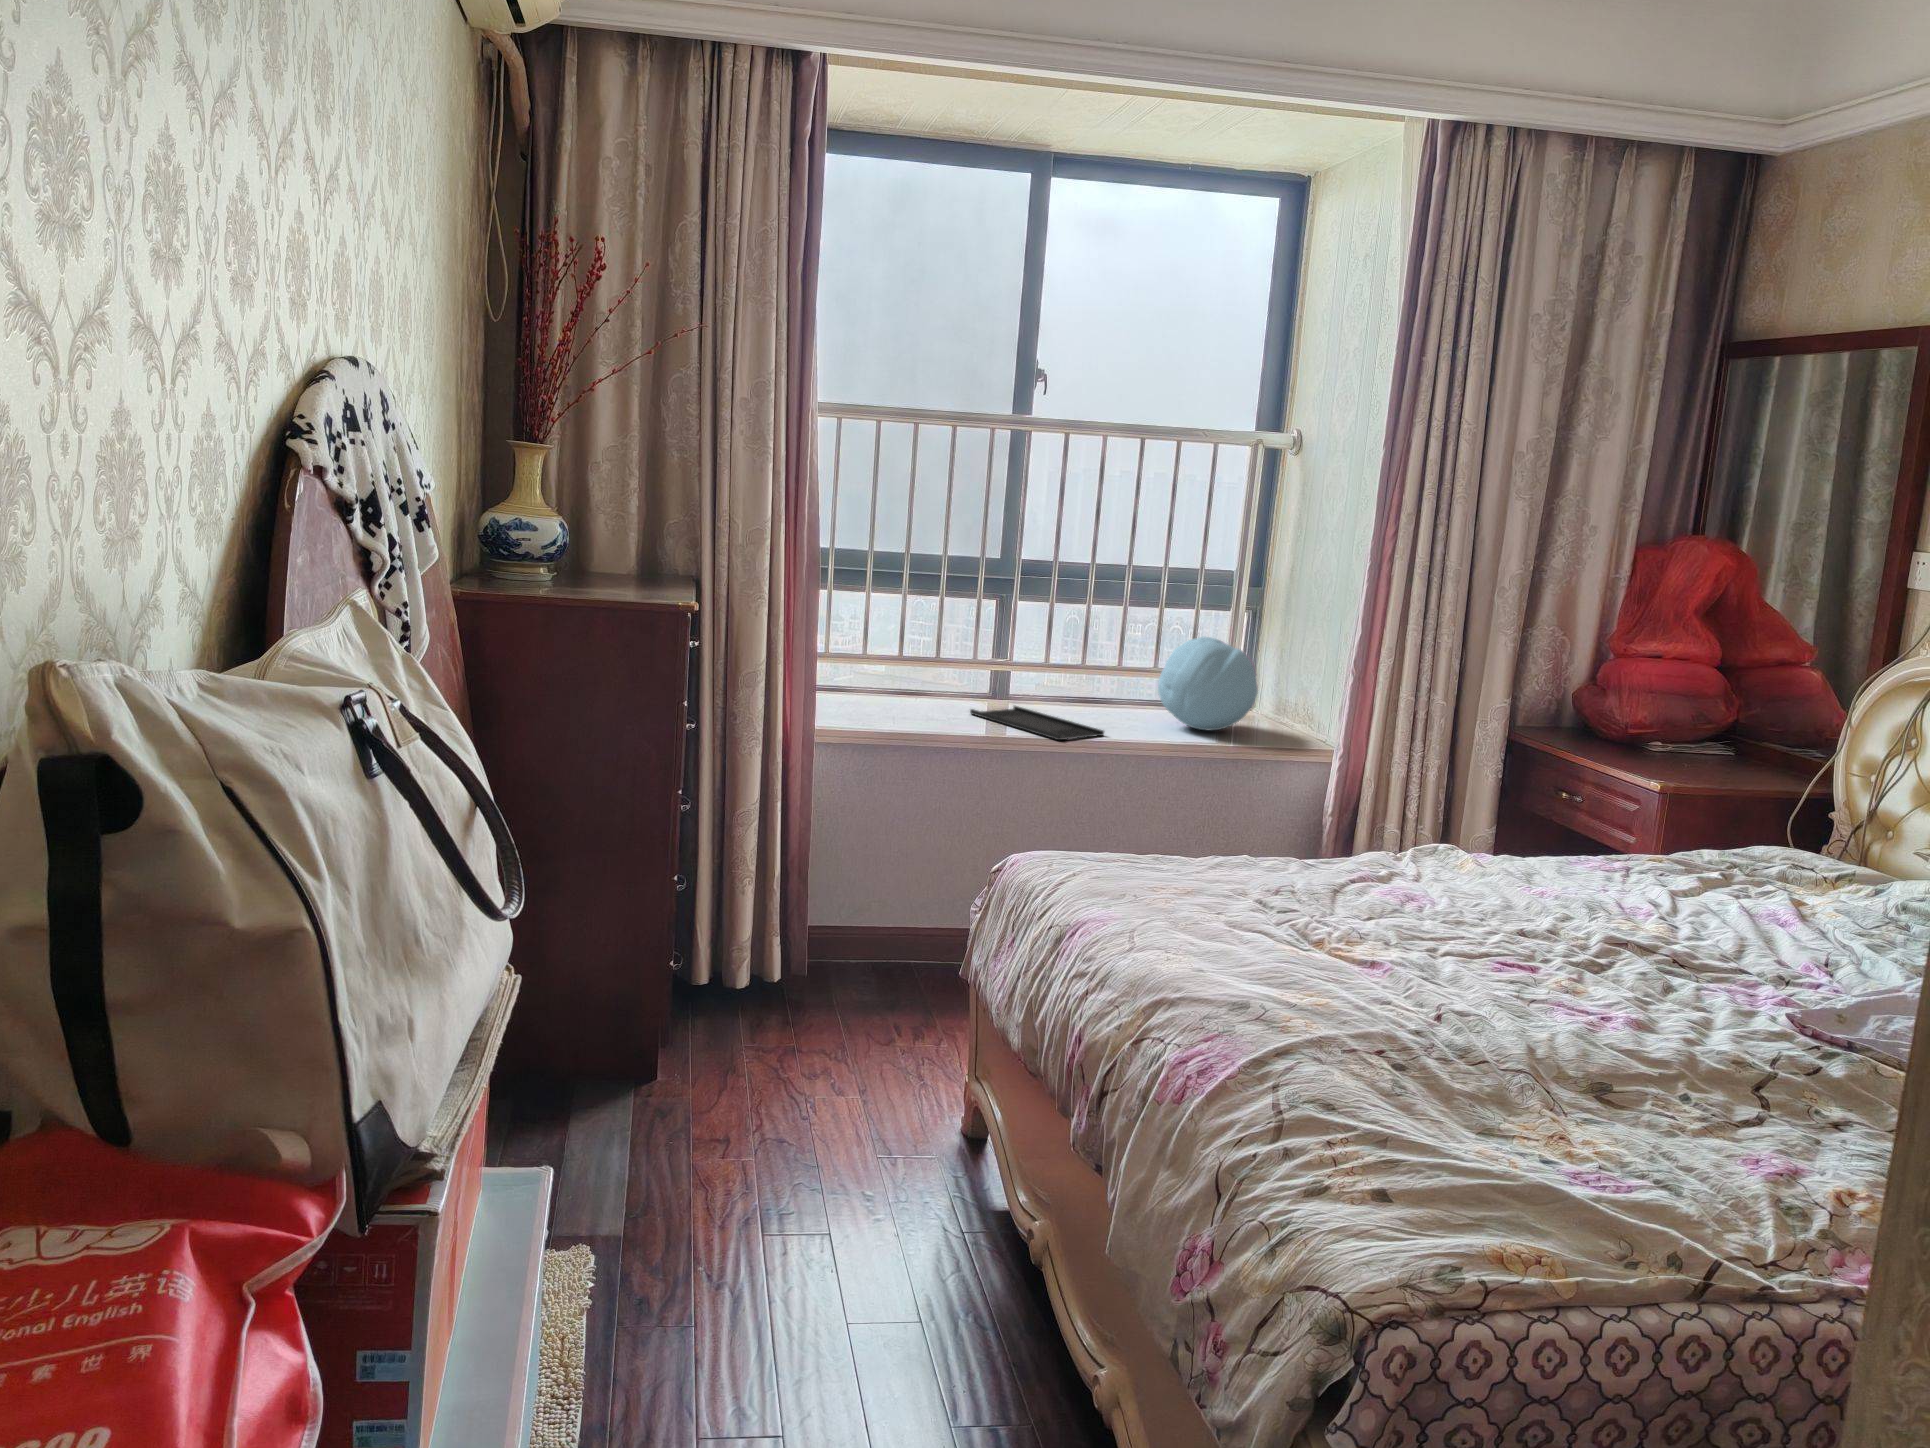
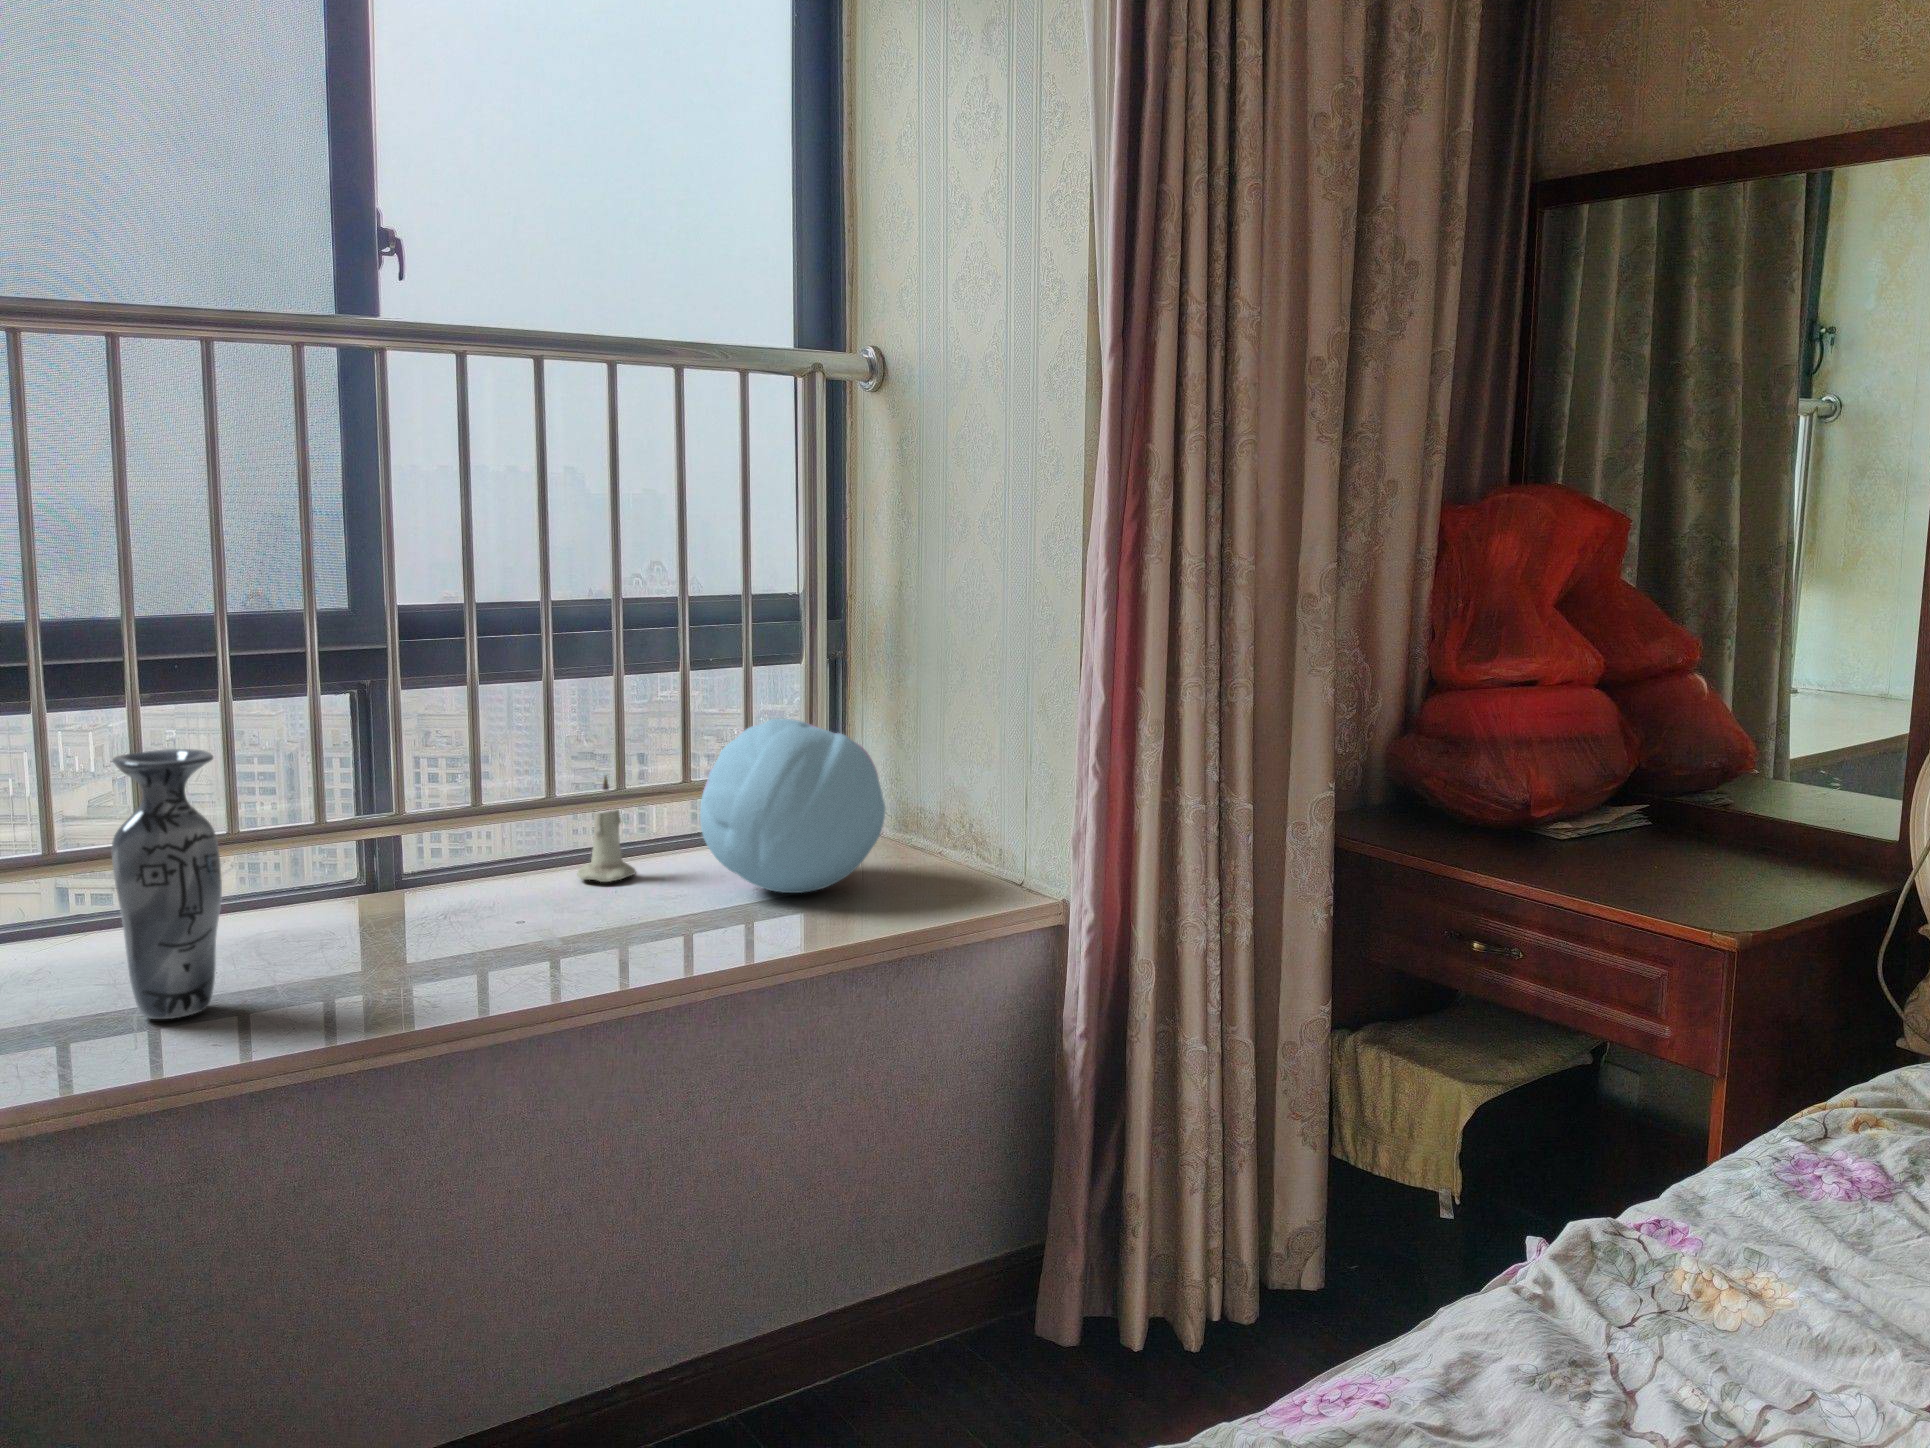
vase: none [900,613,943,729] -> present [112,749,222,1019]
candle: none [1093,656,1124,712] -> present [577,776,636,882]
tray: present [970,706,1104,740] -> none [317,902,613,980]

